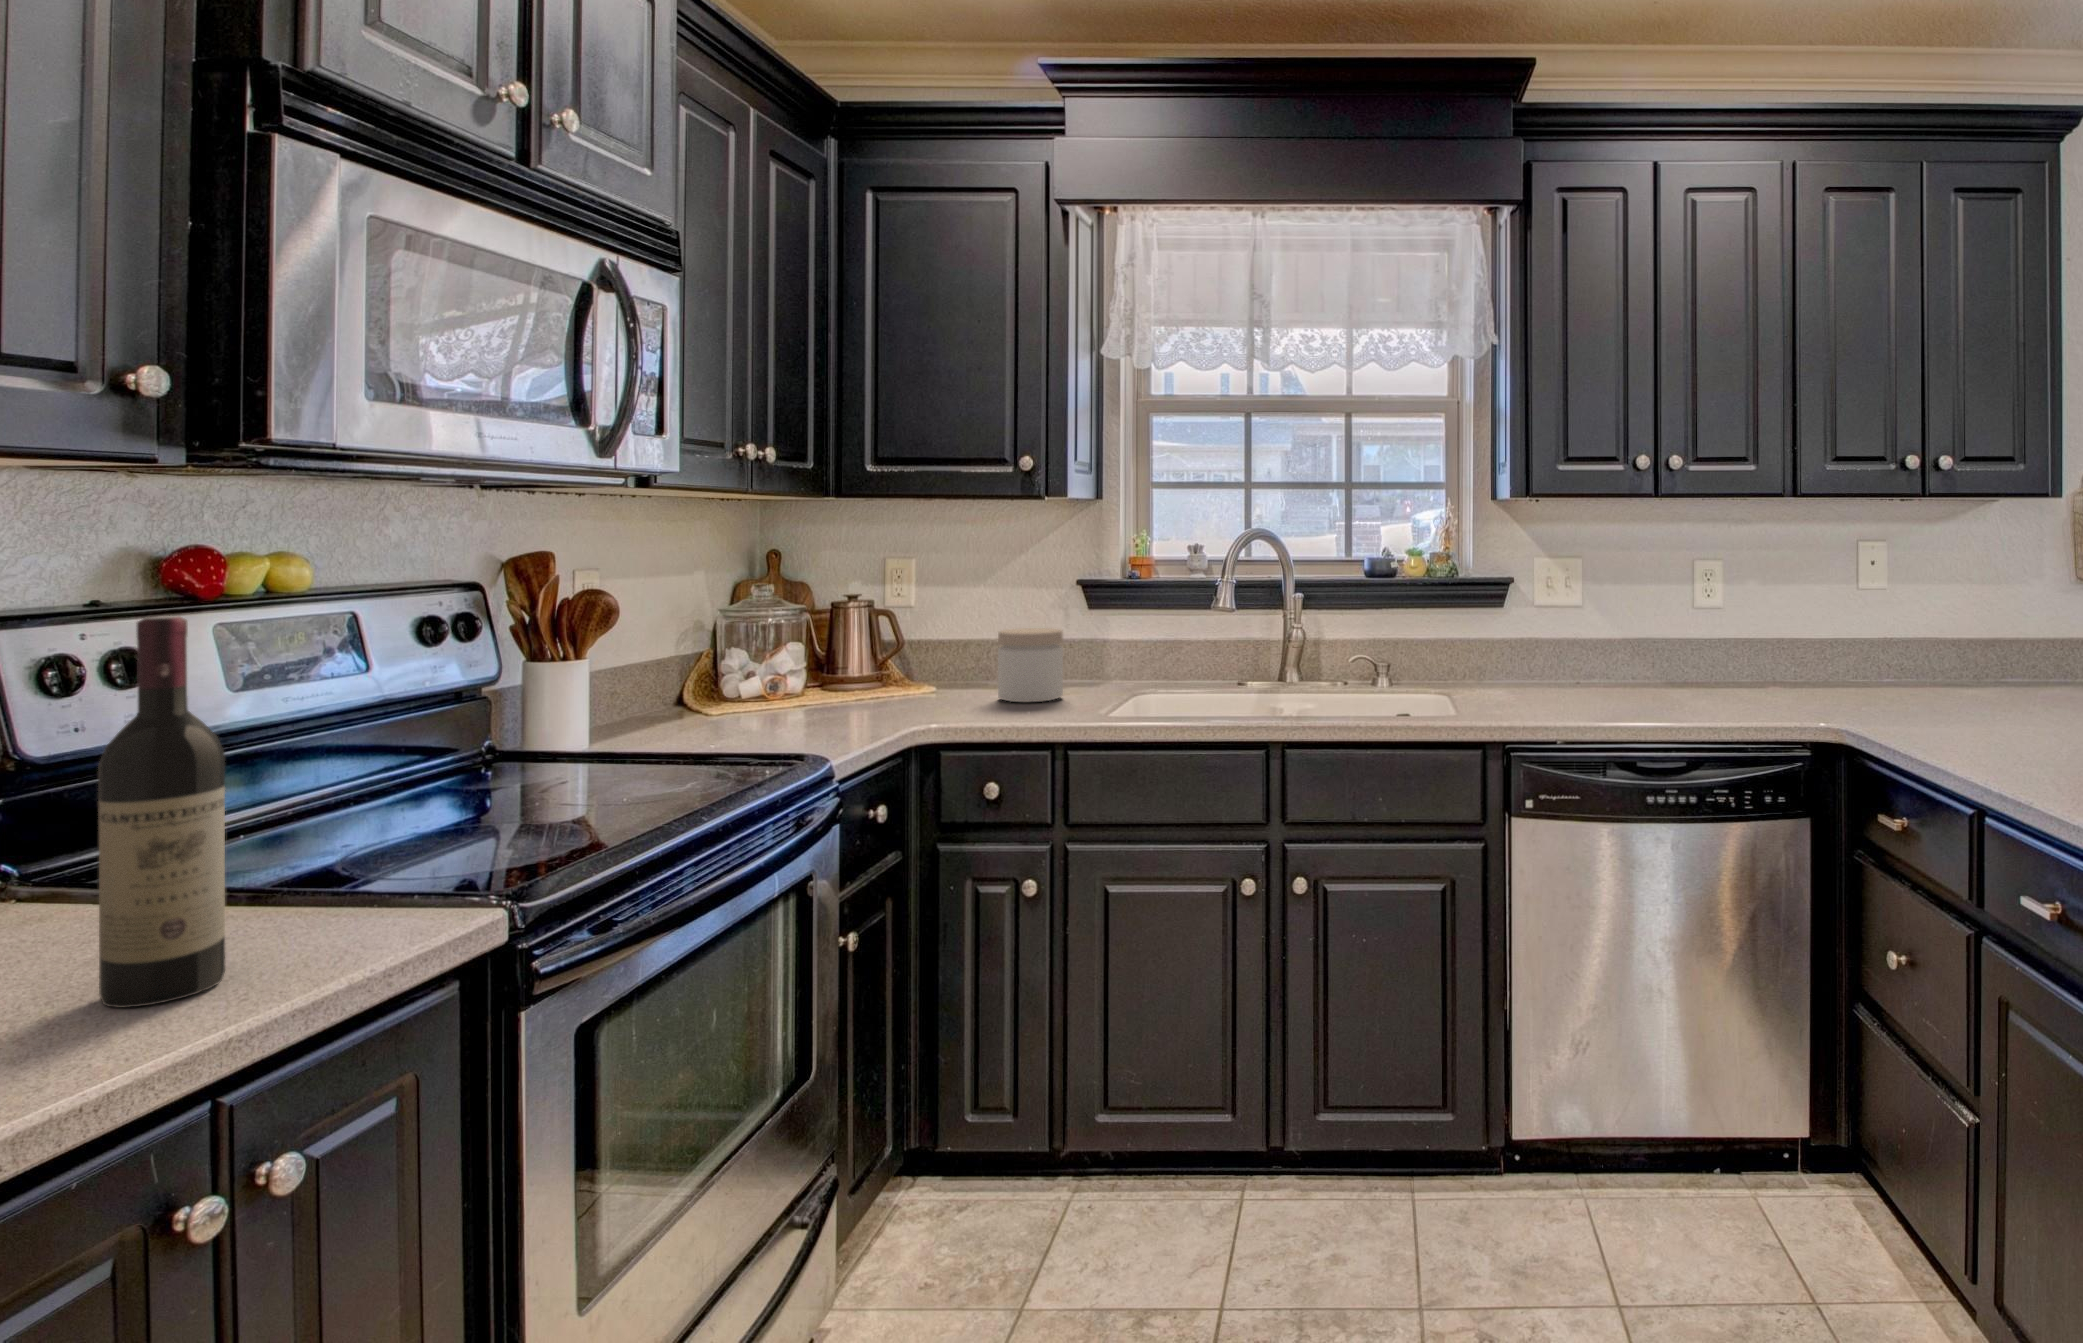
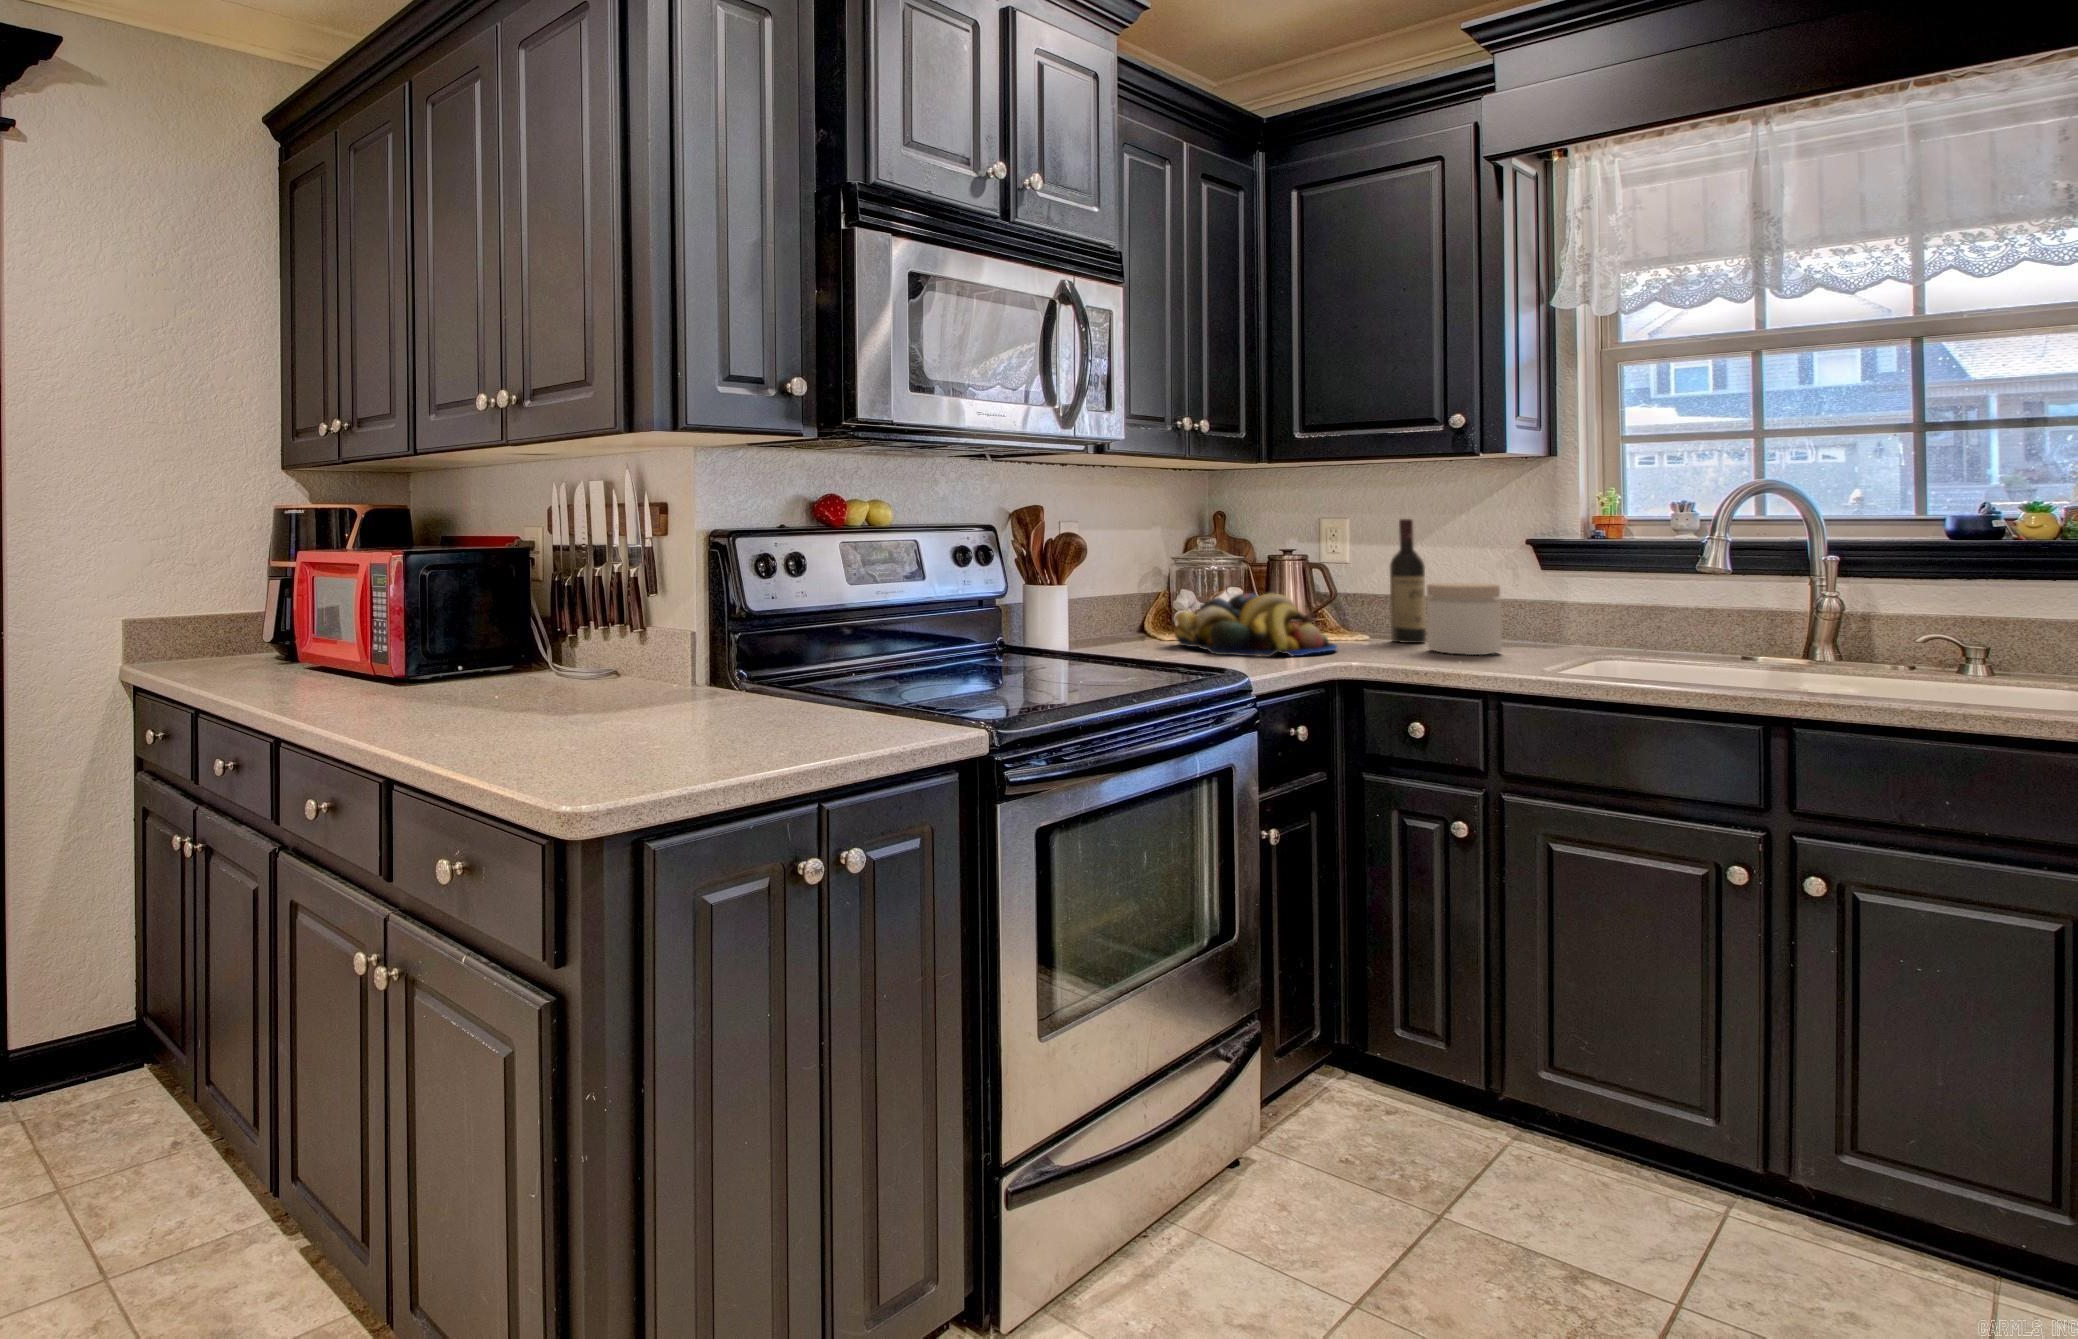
wine bottle: present [98,616,225,1008] -> present [1390,518,1426,643]
fruit bowl: none [729,649,914,729] -> present [1174,593,1337,657]

